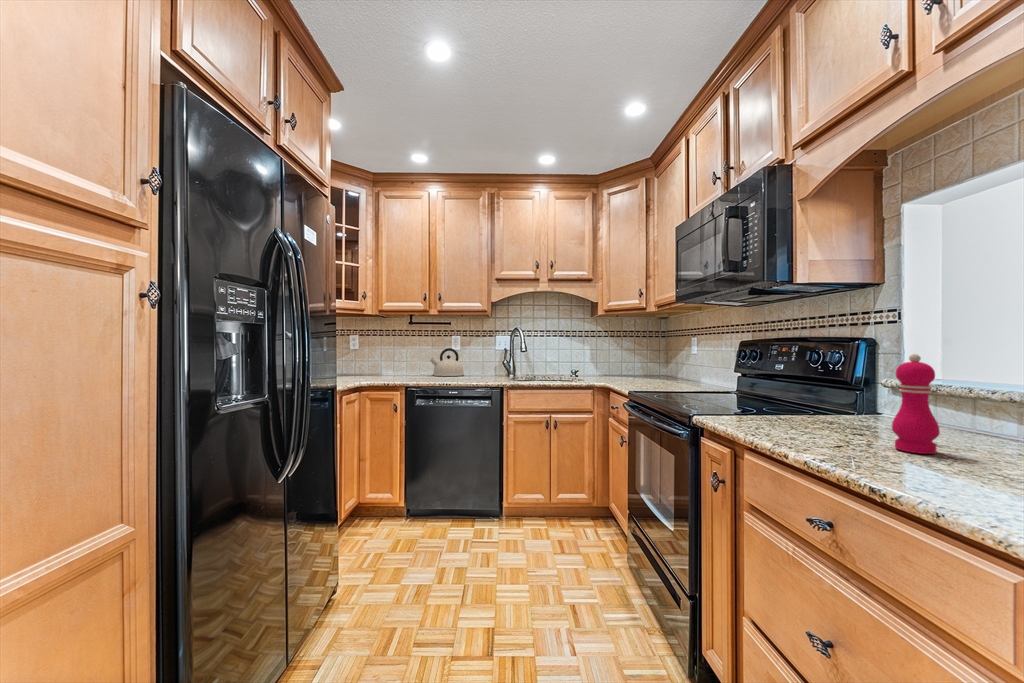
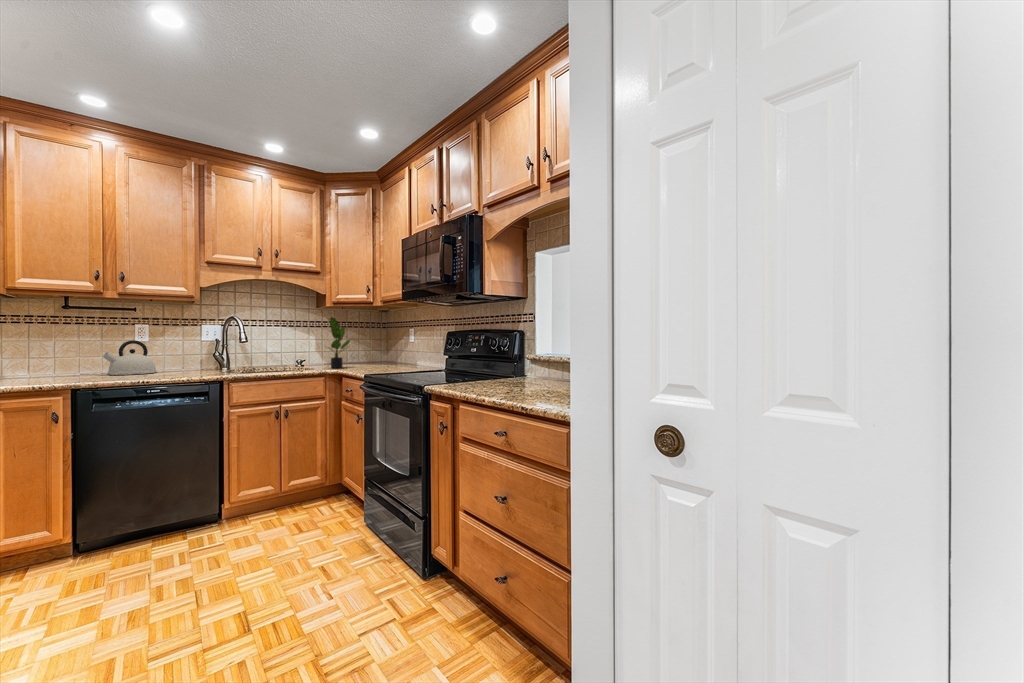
potted plant: none [595,325,623,380] -> present [329,317,350,368]
pepper mill: present [892,354,940,454] -> none [530,341,549,394]

